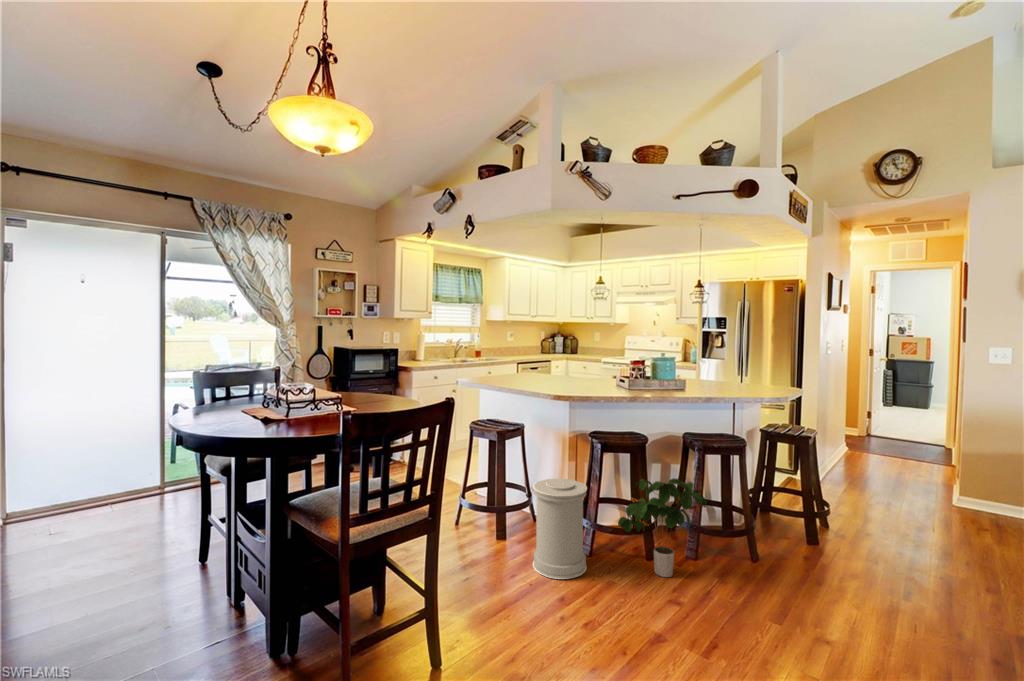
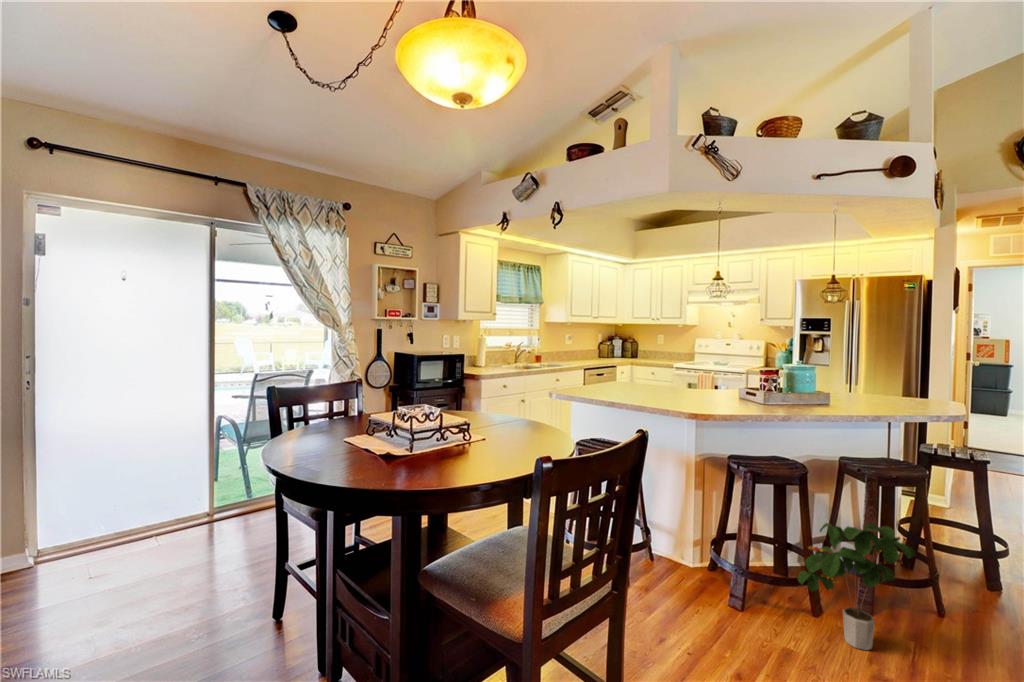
trash can: present [533,479,587,579] -> none [685,519,760,653]

